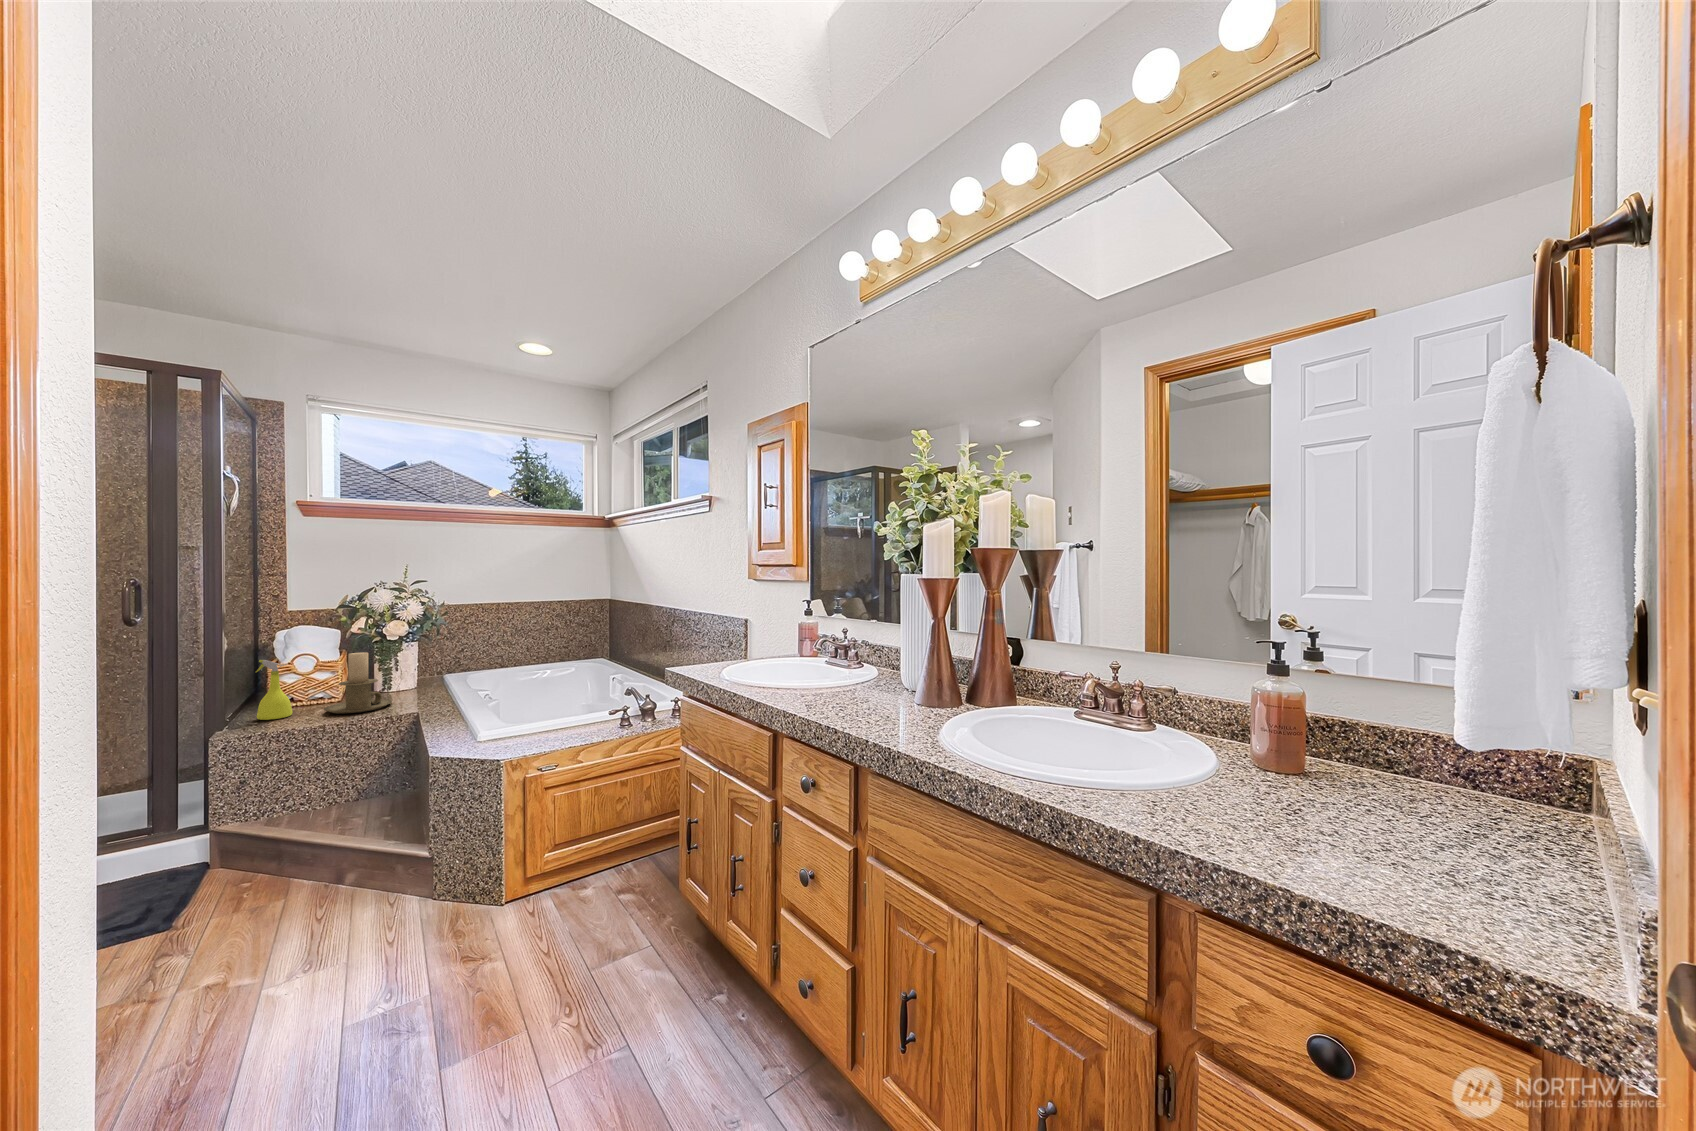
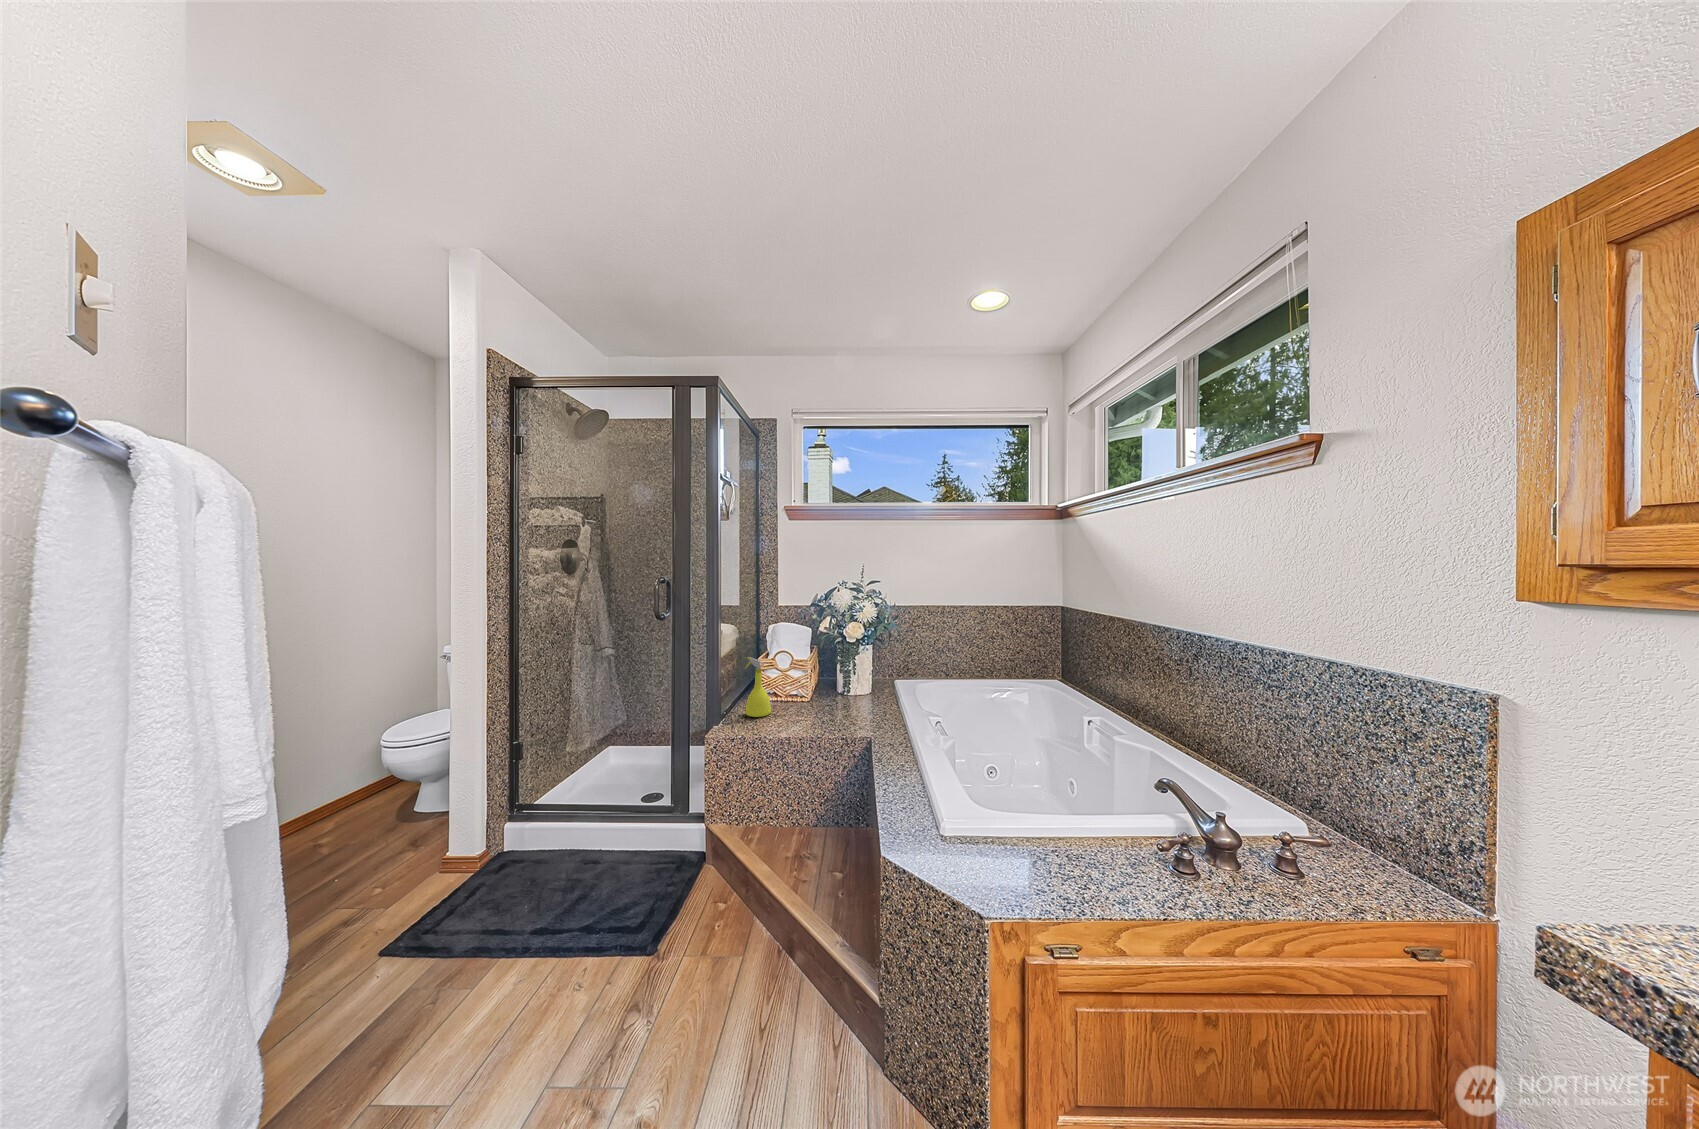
candle holder: present [324,652,392,714] -> none [793,658,849,724]

